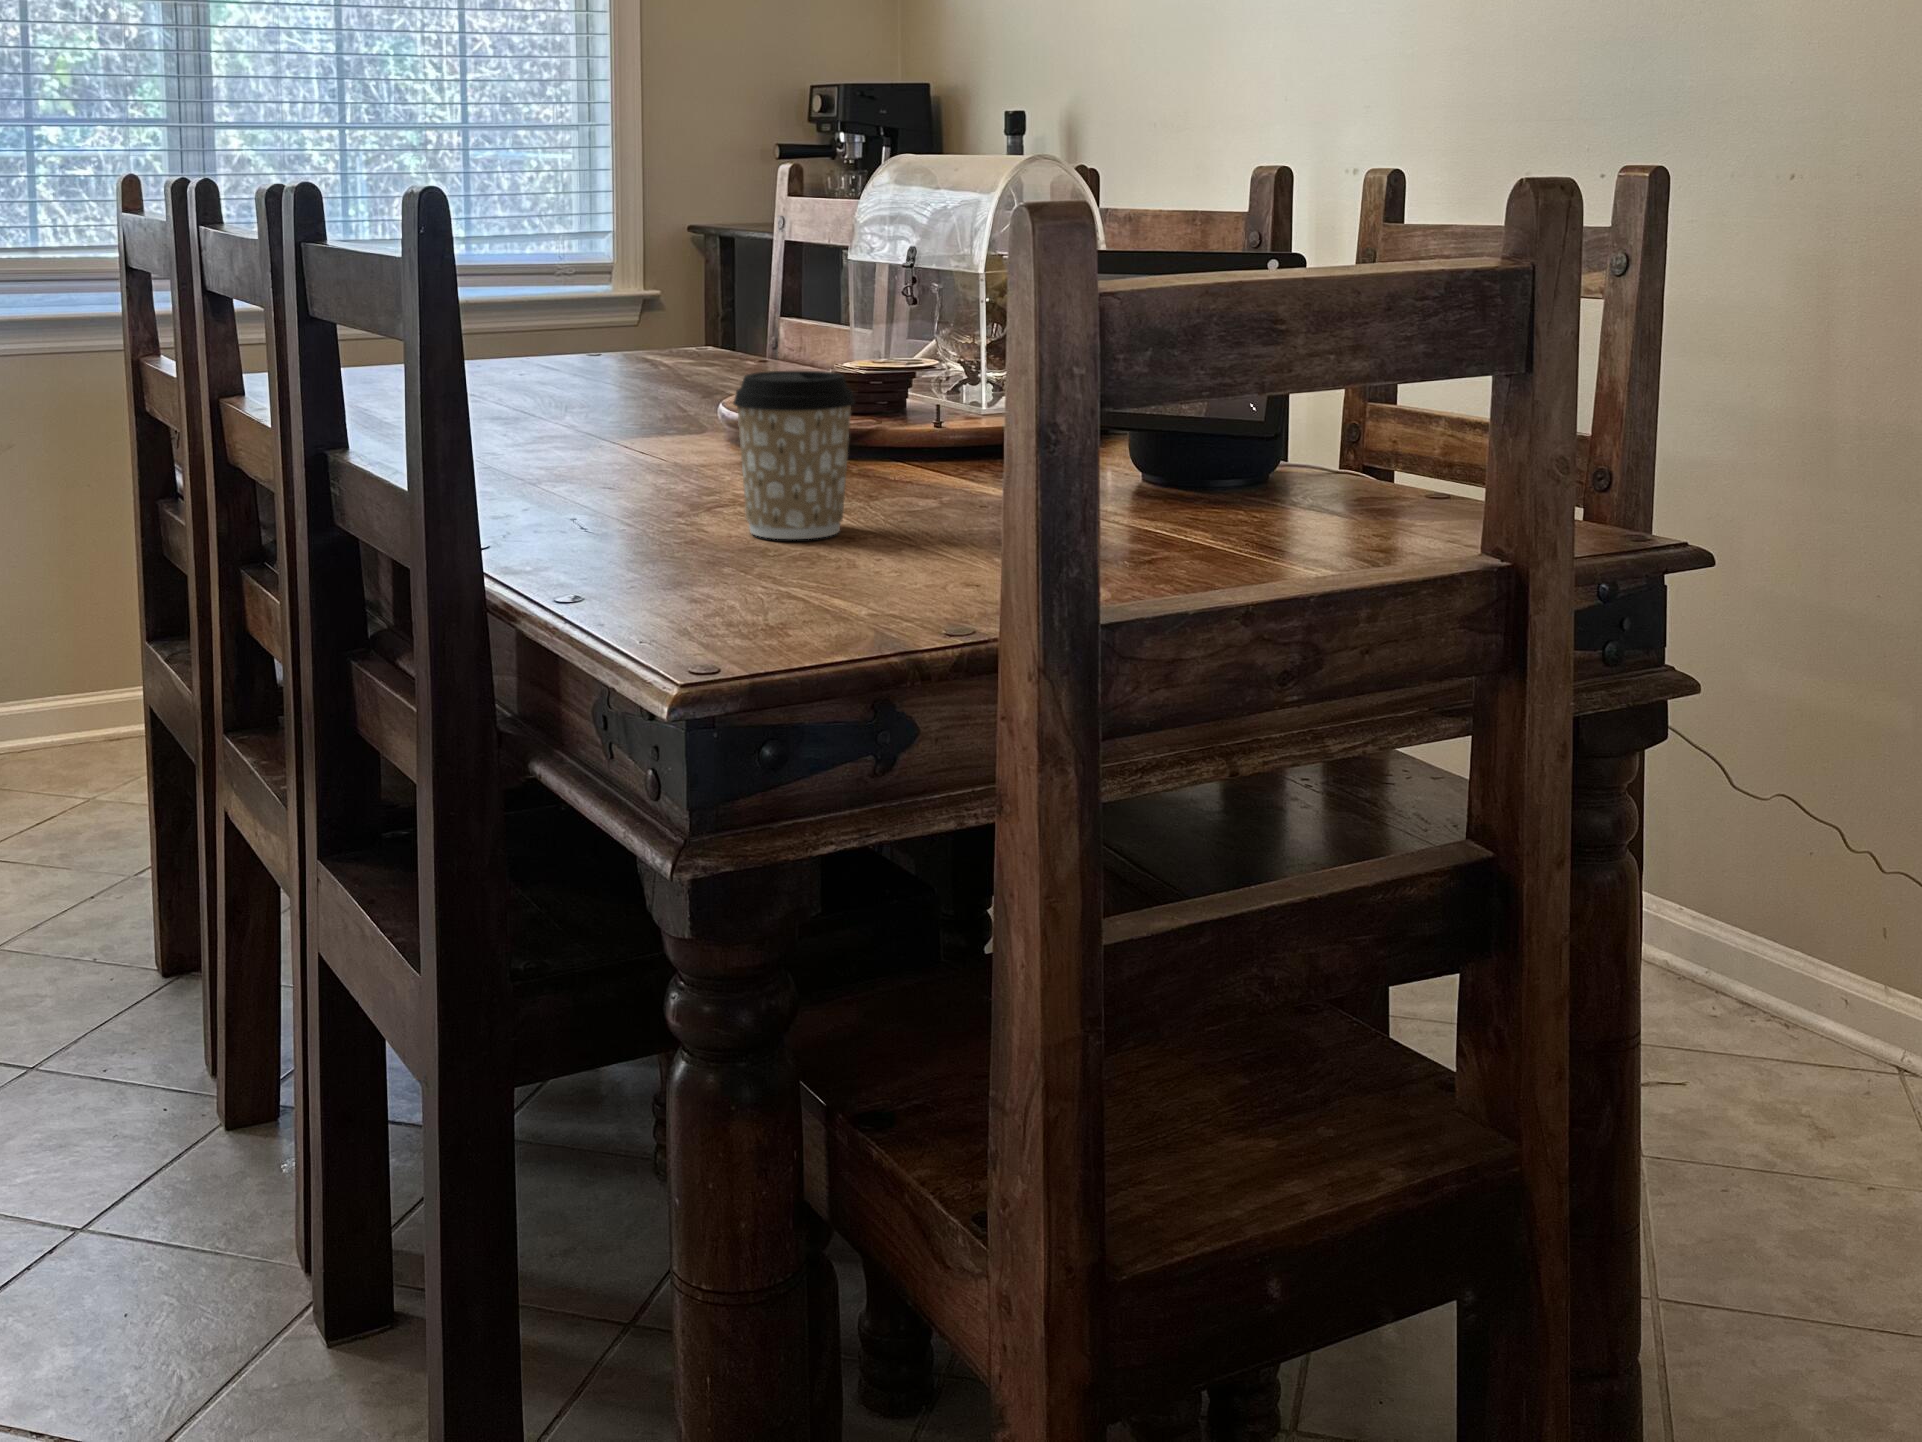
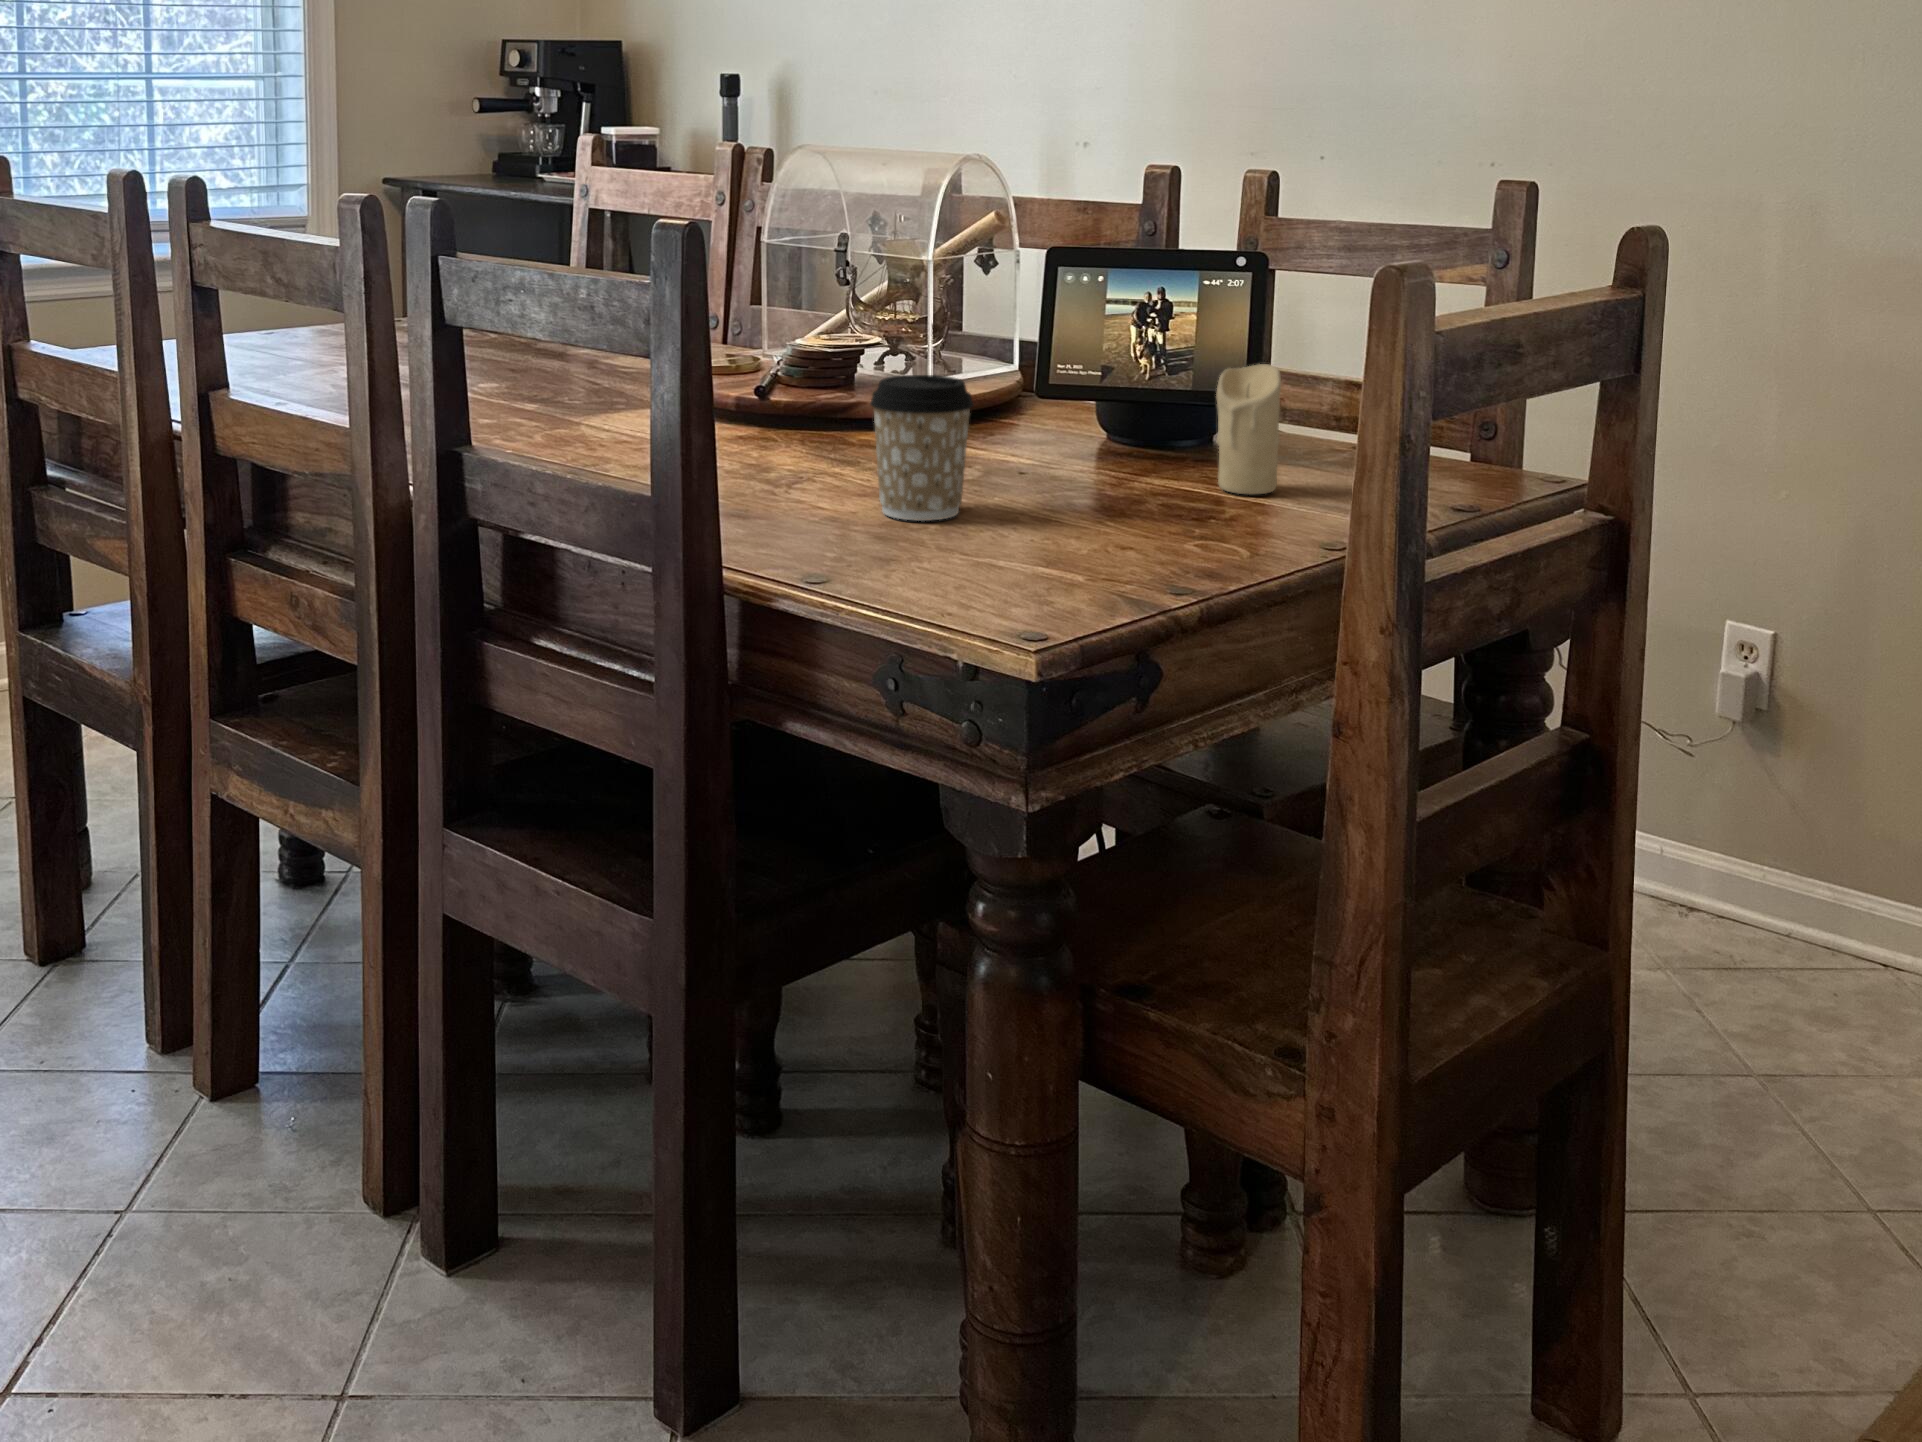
candle: none [1191,372,1272,533] -> present [1217,364,1281,494]

